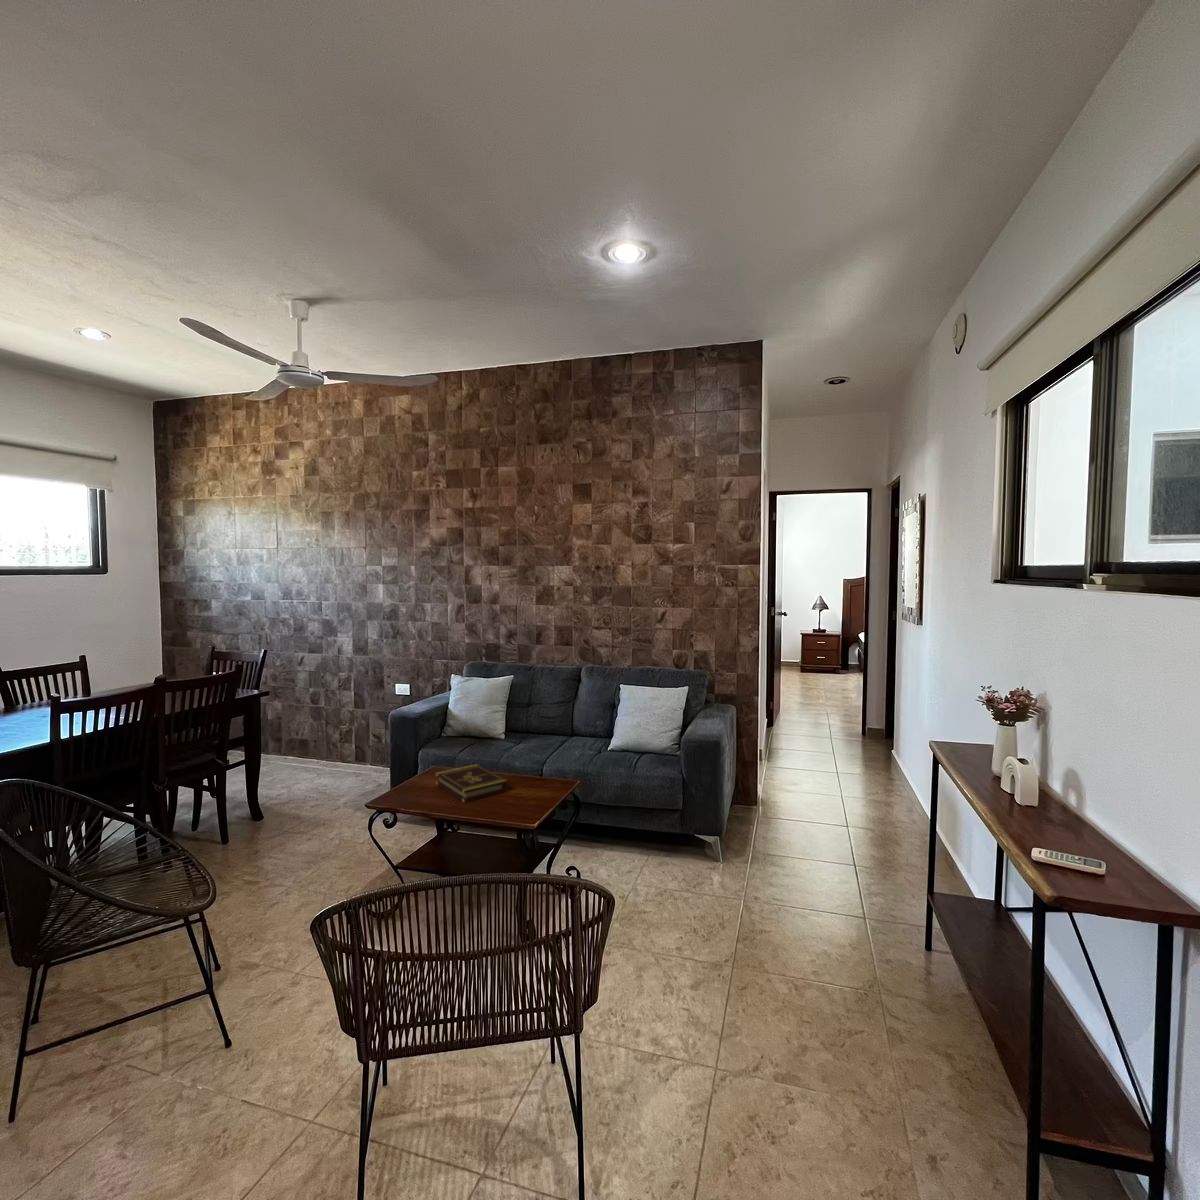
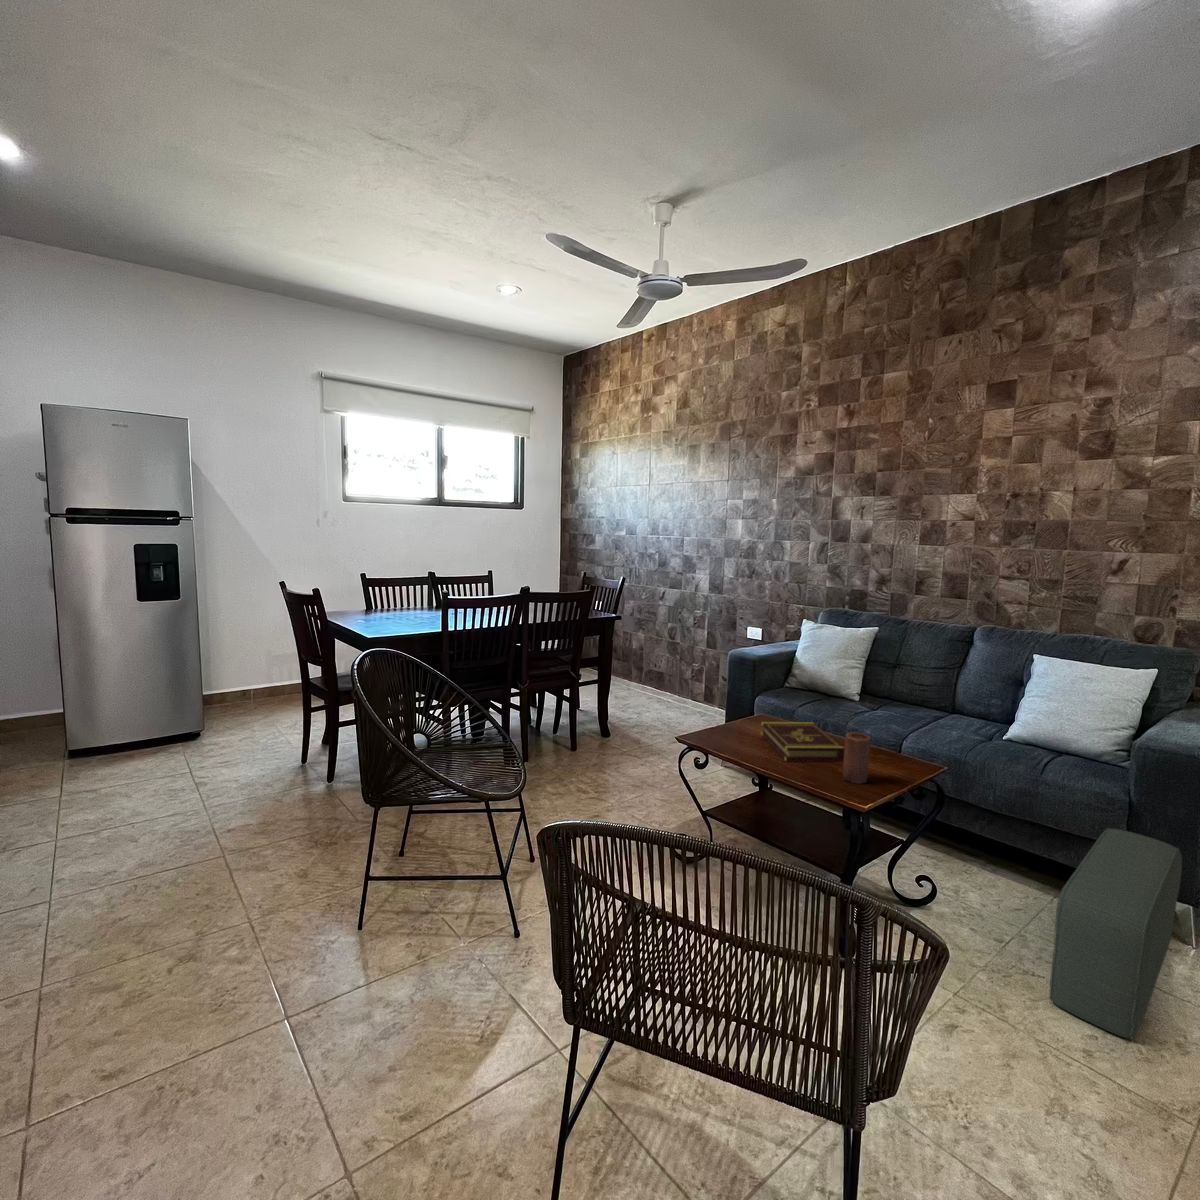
candle: none [511,766,528,807] -> present [843,732,870,783]
pouf: none [652,795,707,927] -> present [1050,828,1182,1039]

